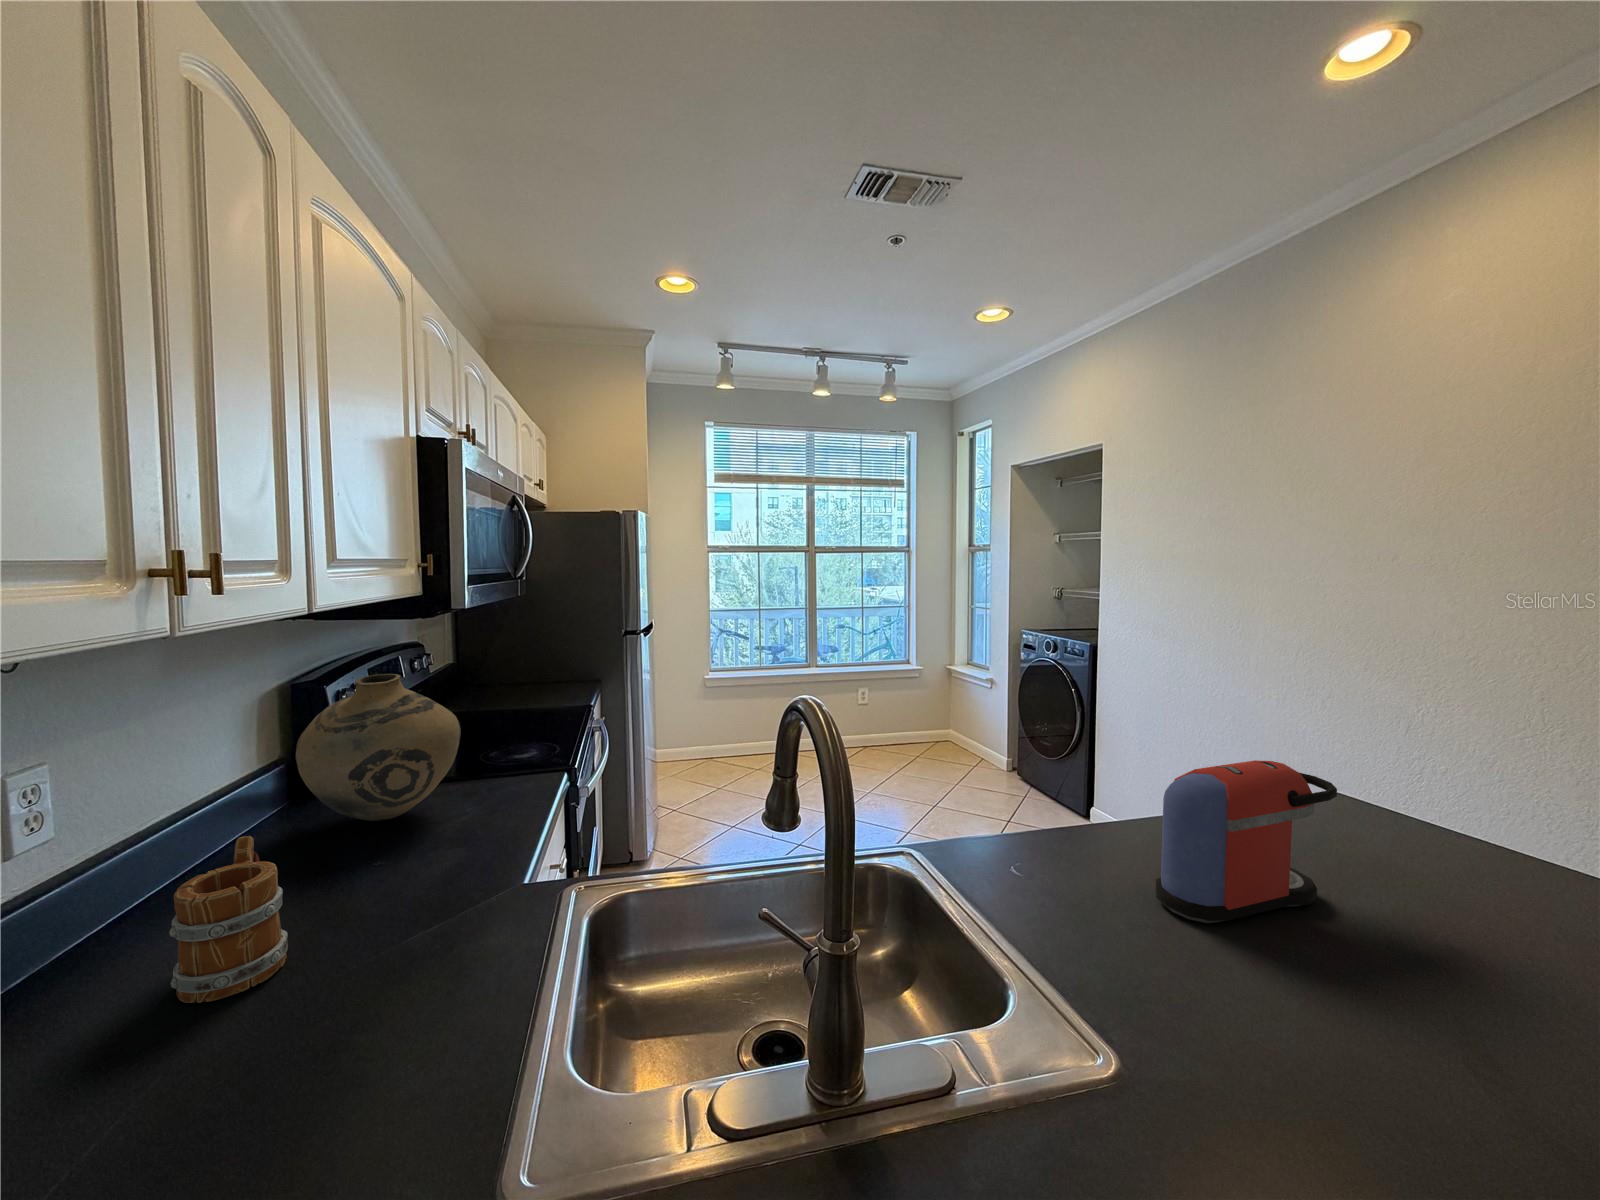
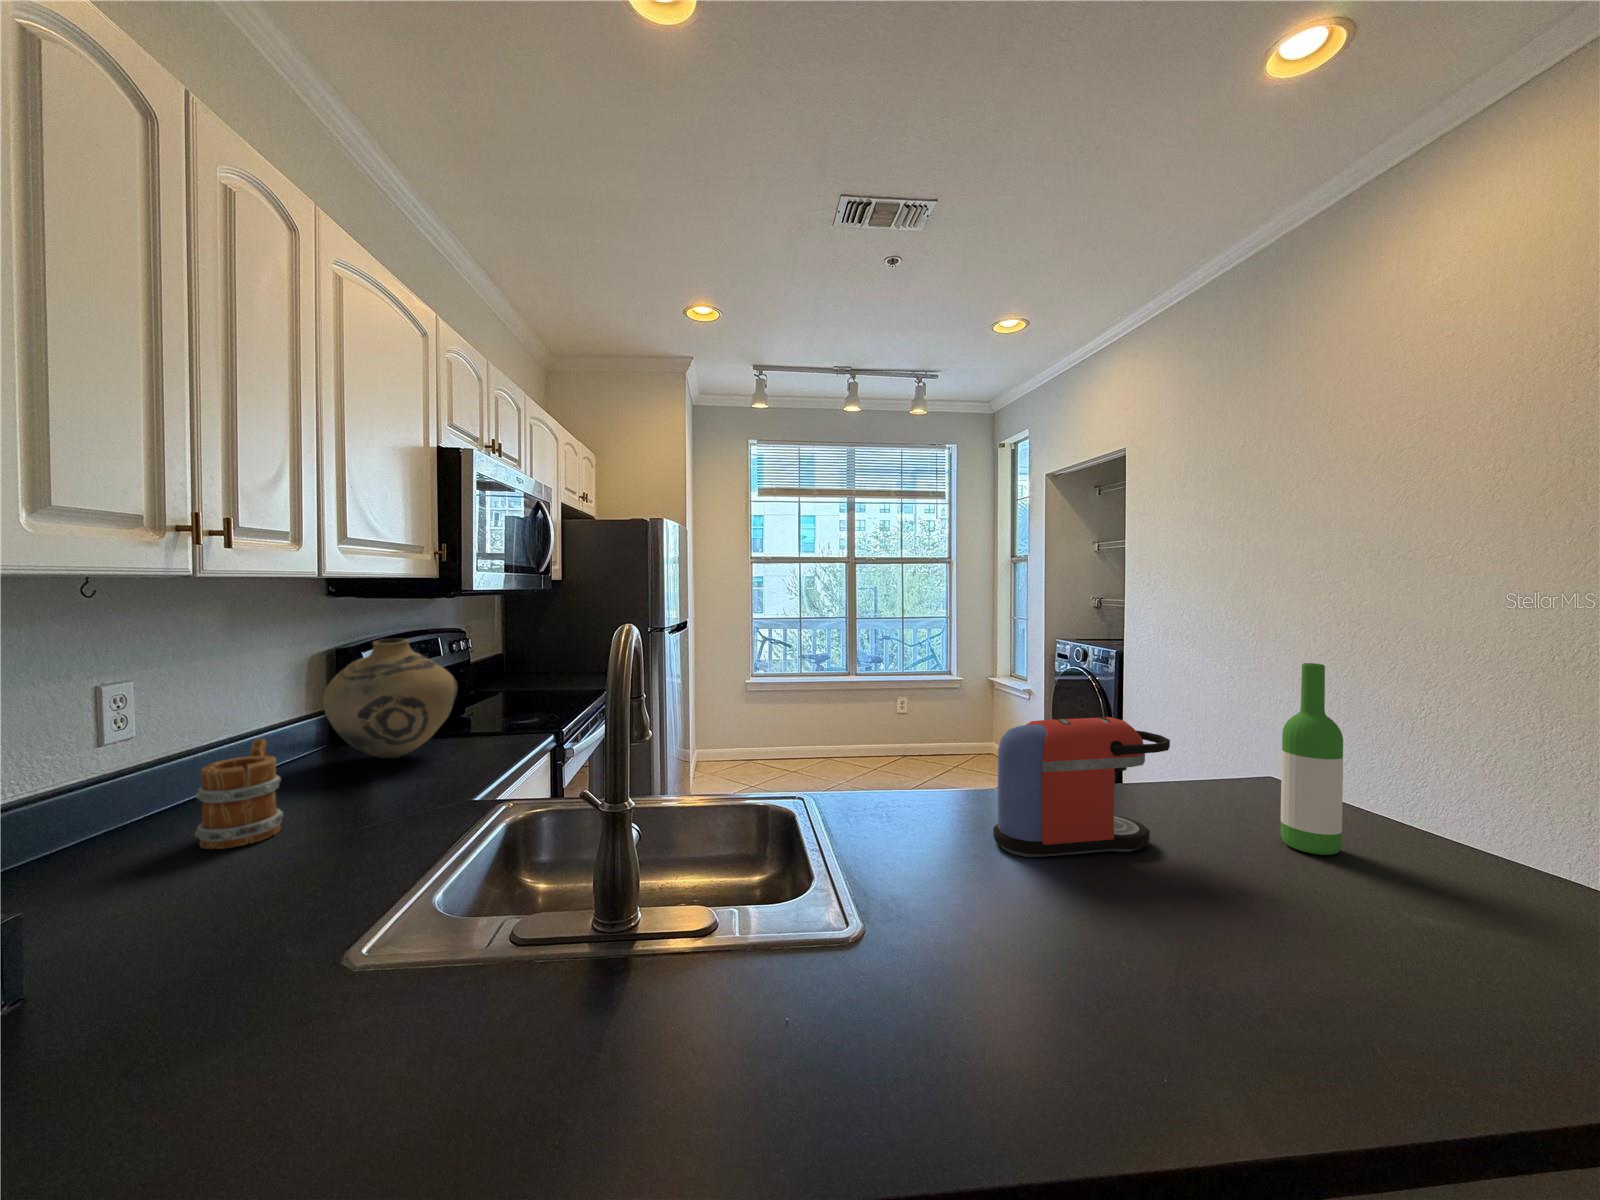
wine bottle: none [1424,697,1501,895] -> present [1281,663,1343,855]

